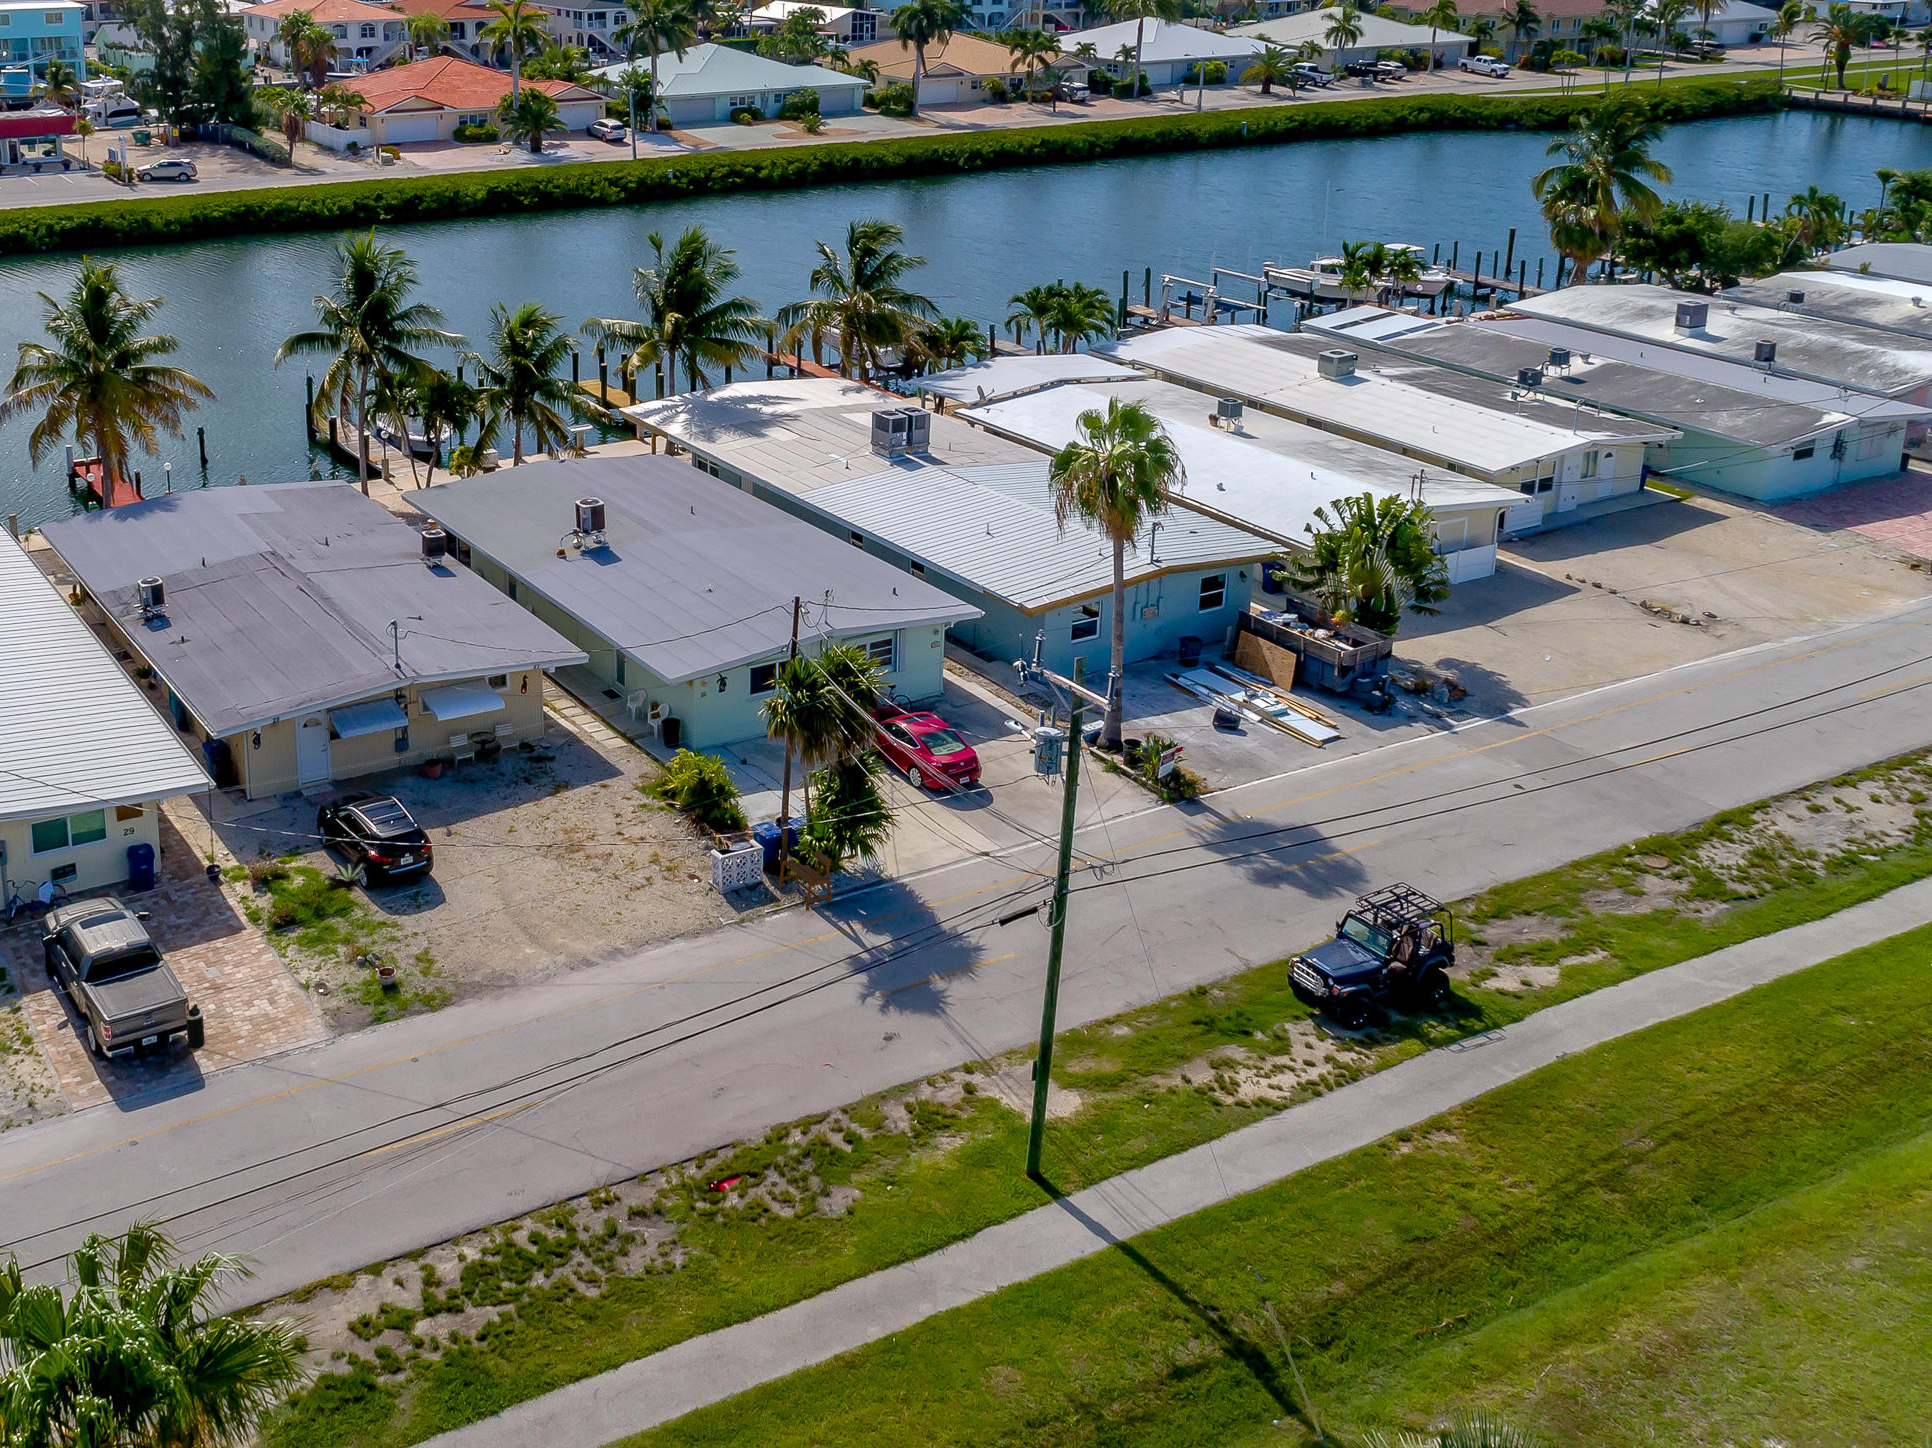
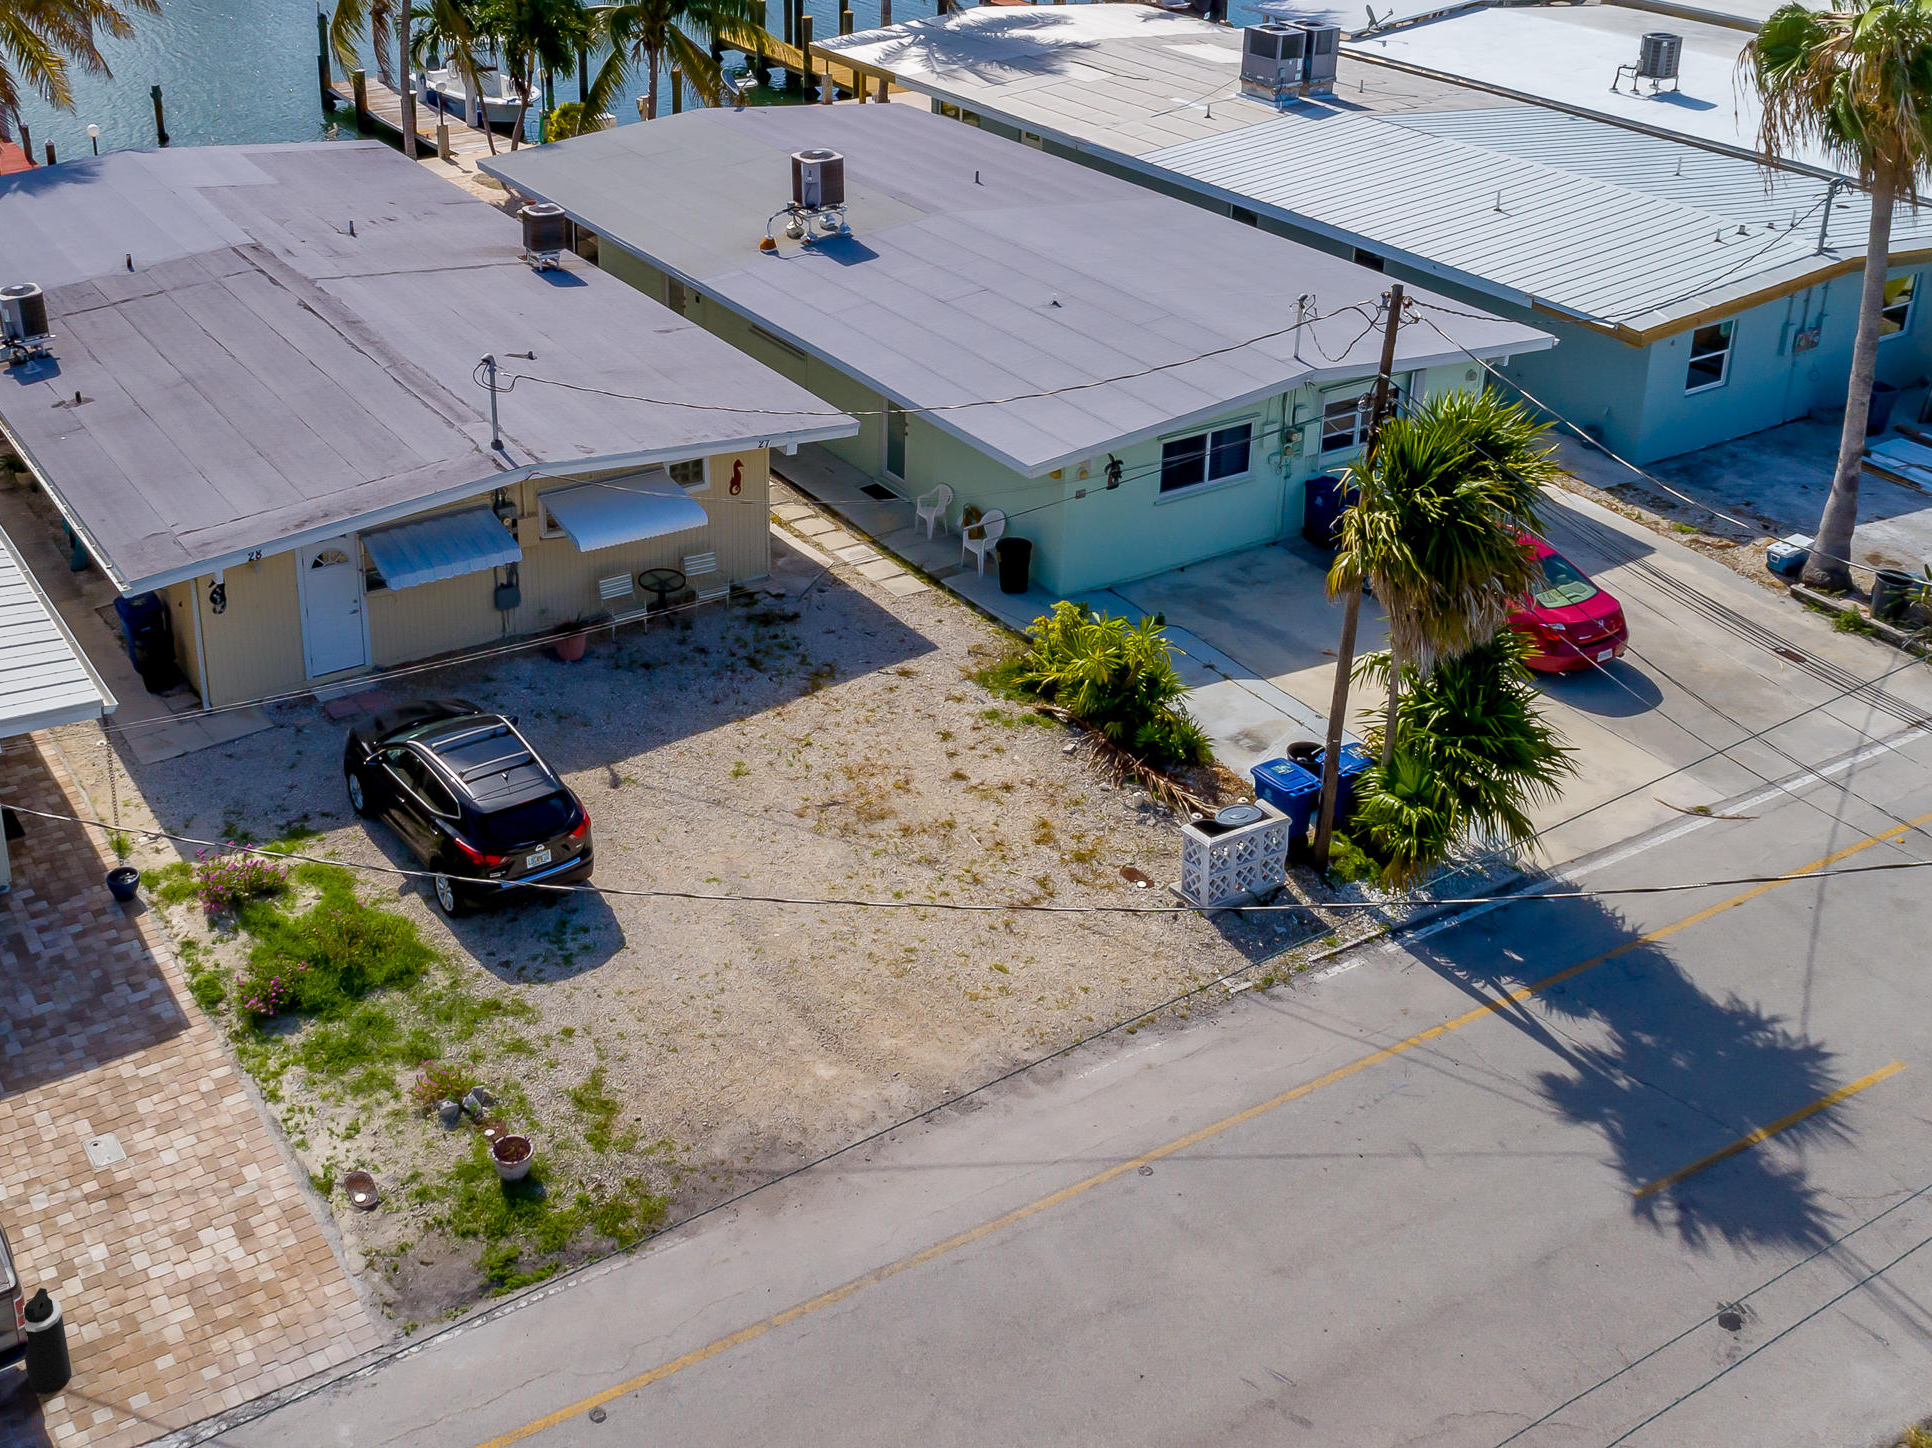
bench: present [779,850,832,911] -> none [1322,800,1454,956]
potted plant: present [333,862,367,885] -> none [377,860,450,912]

